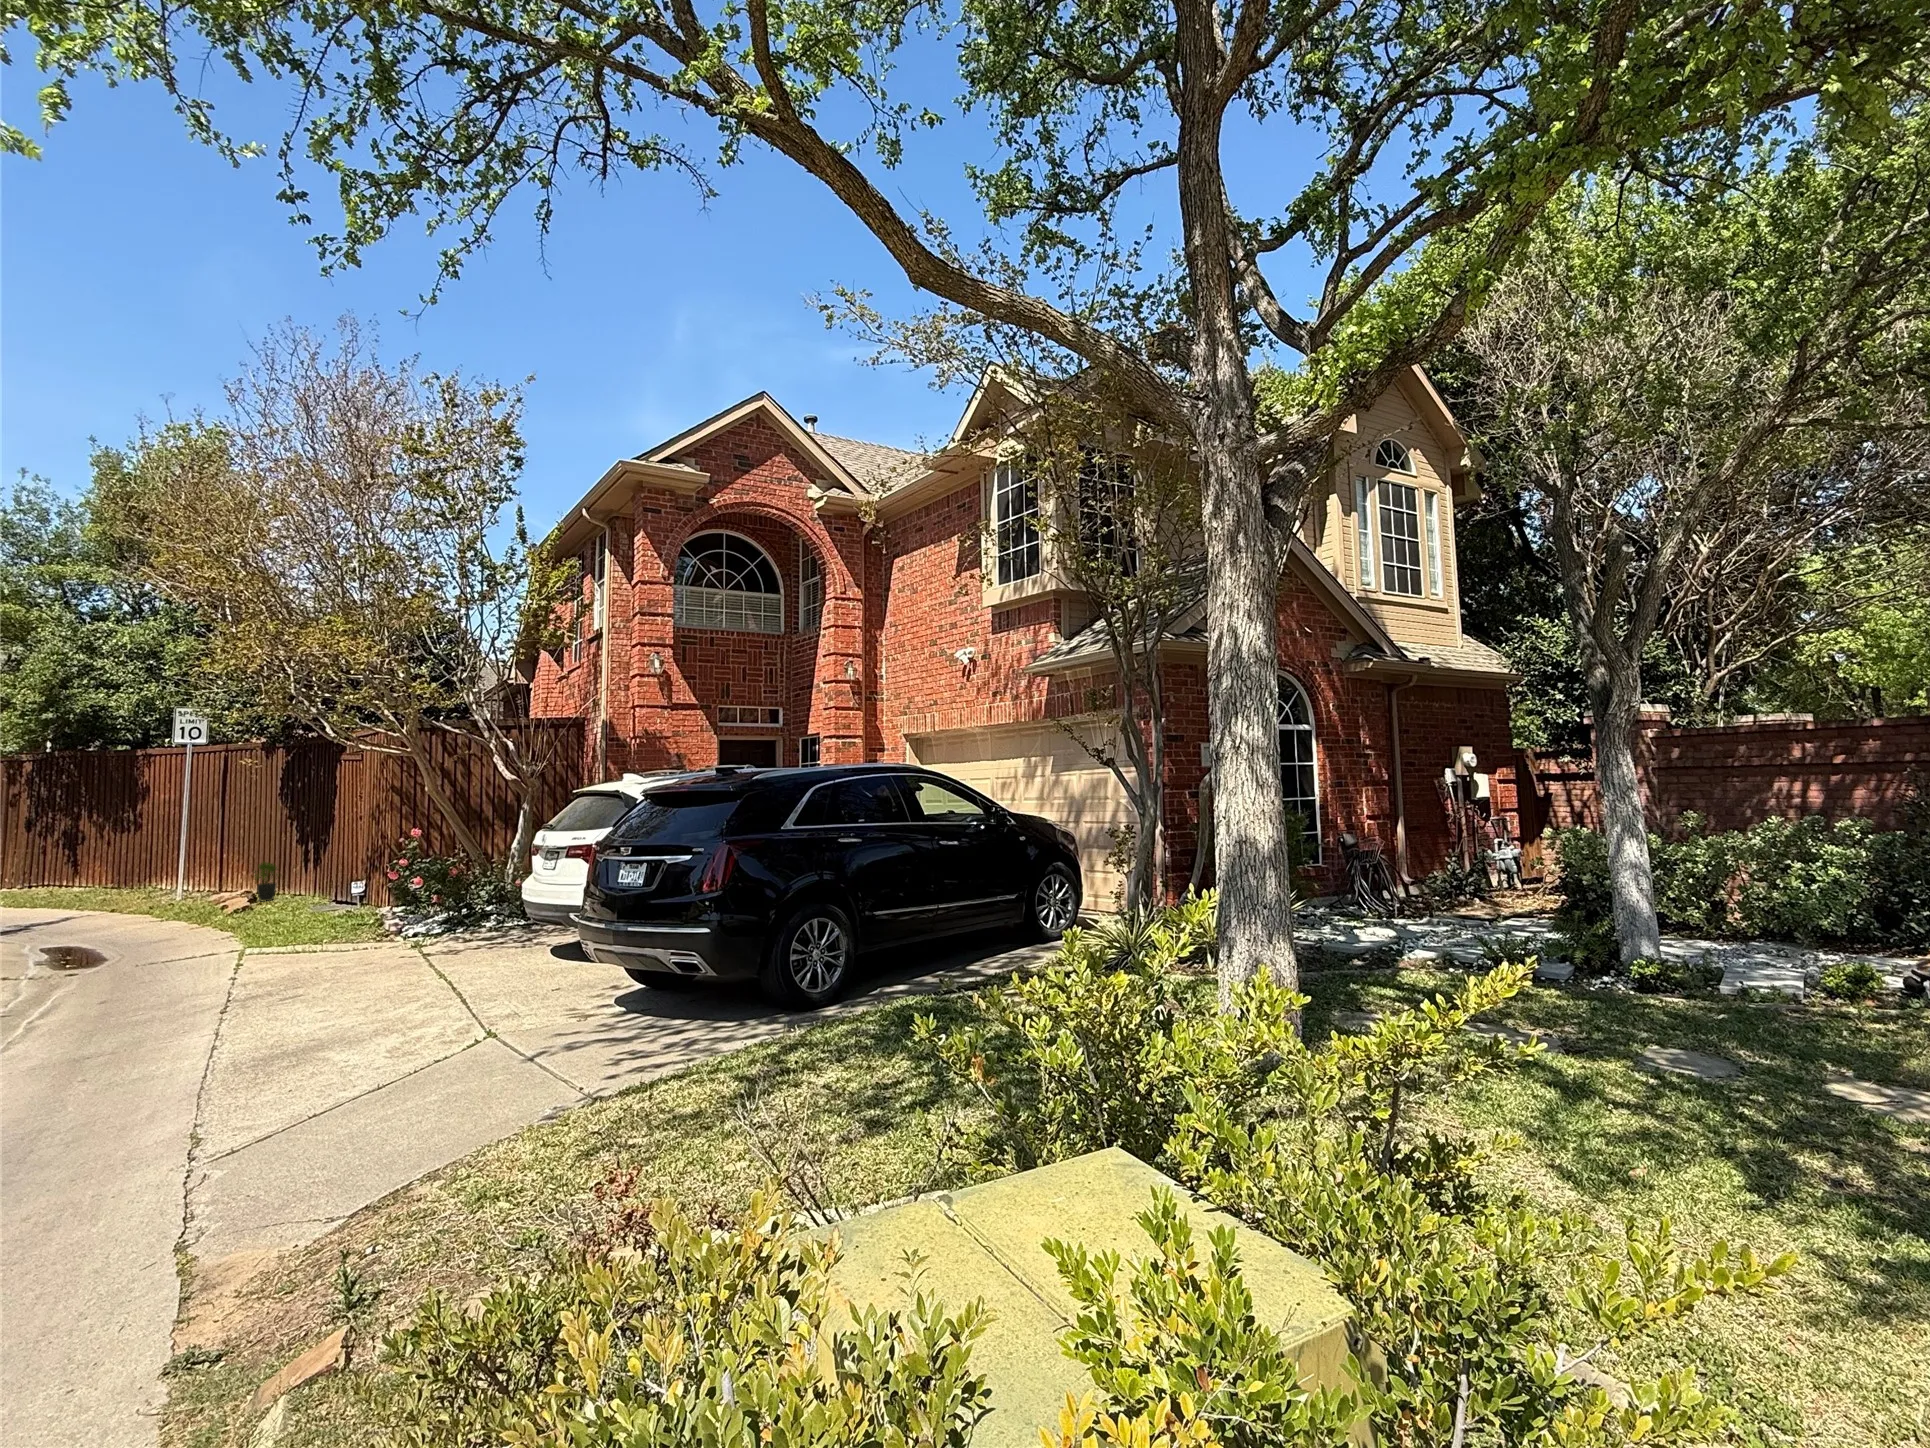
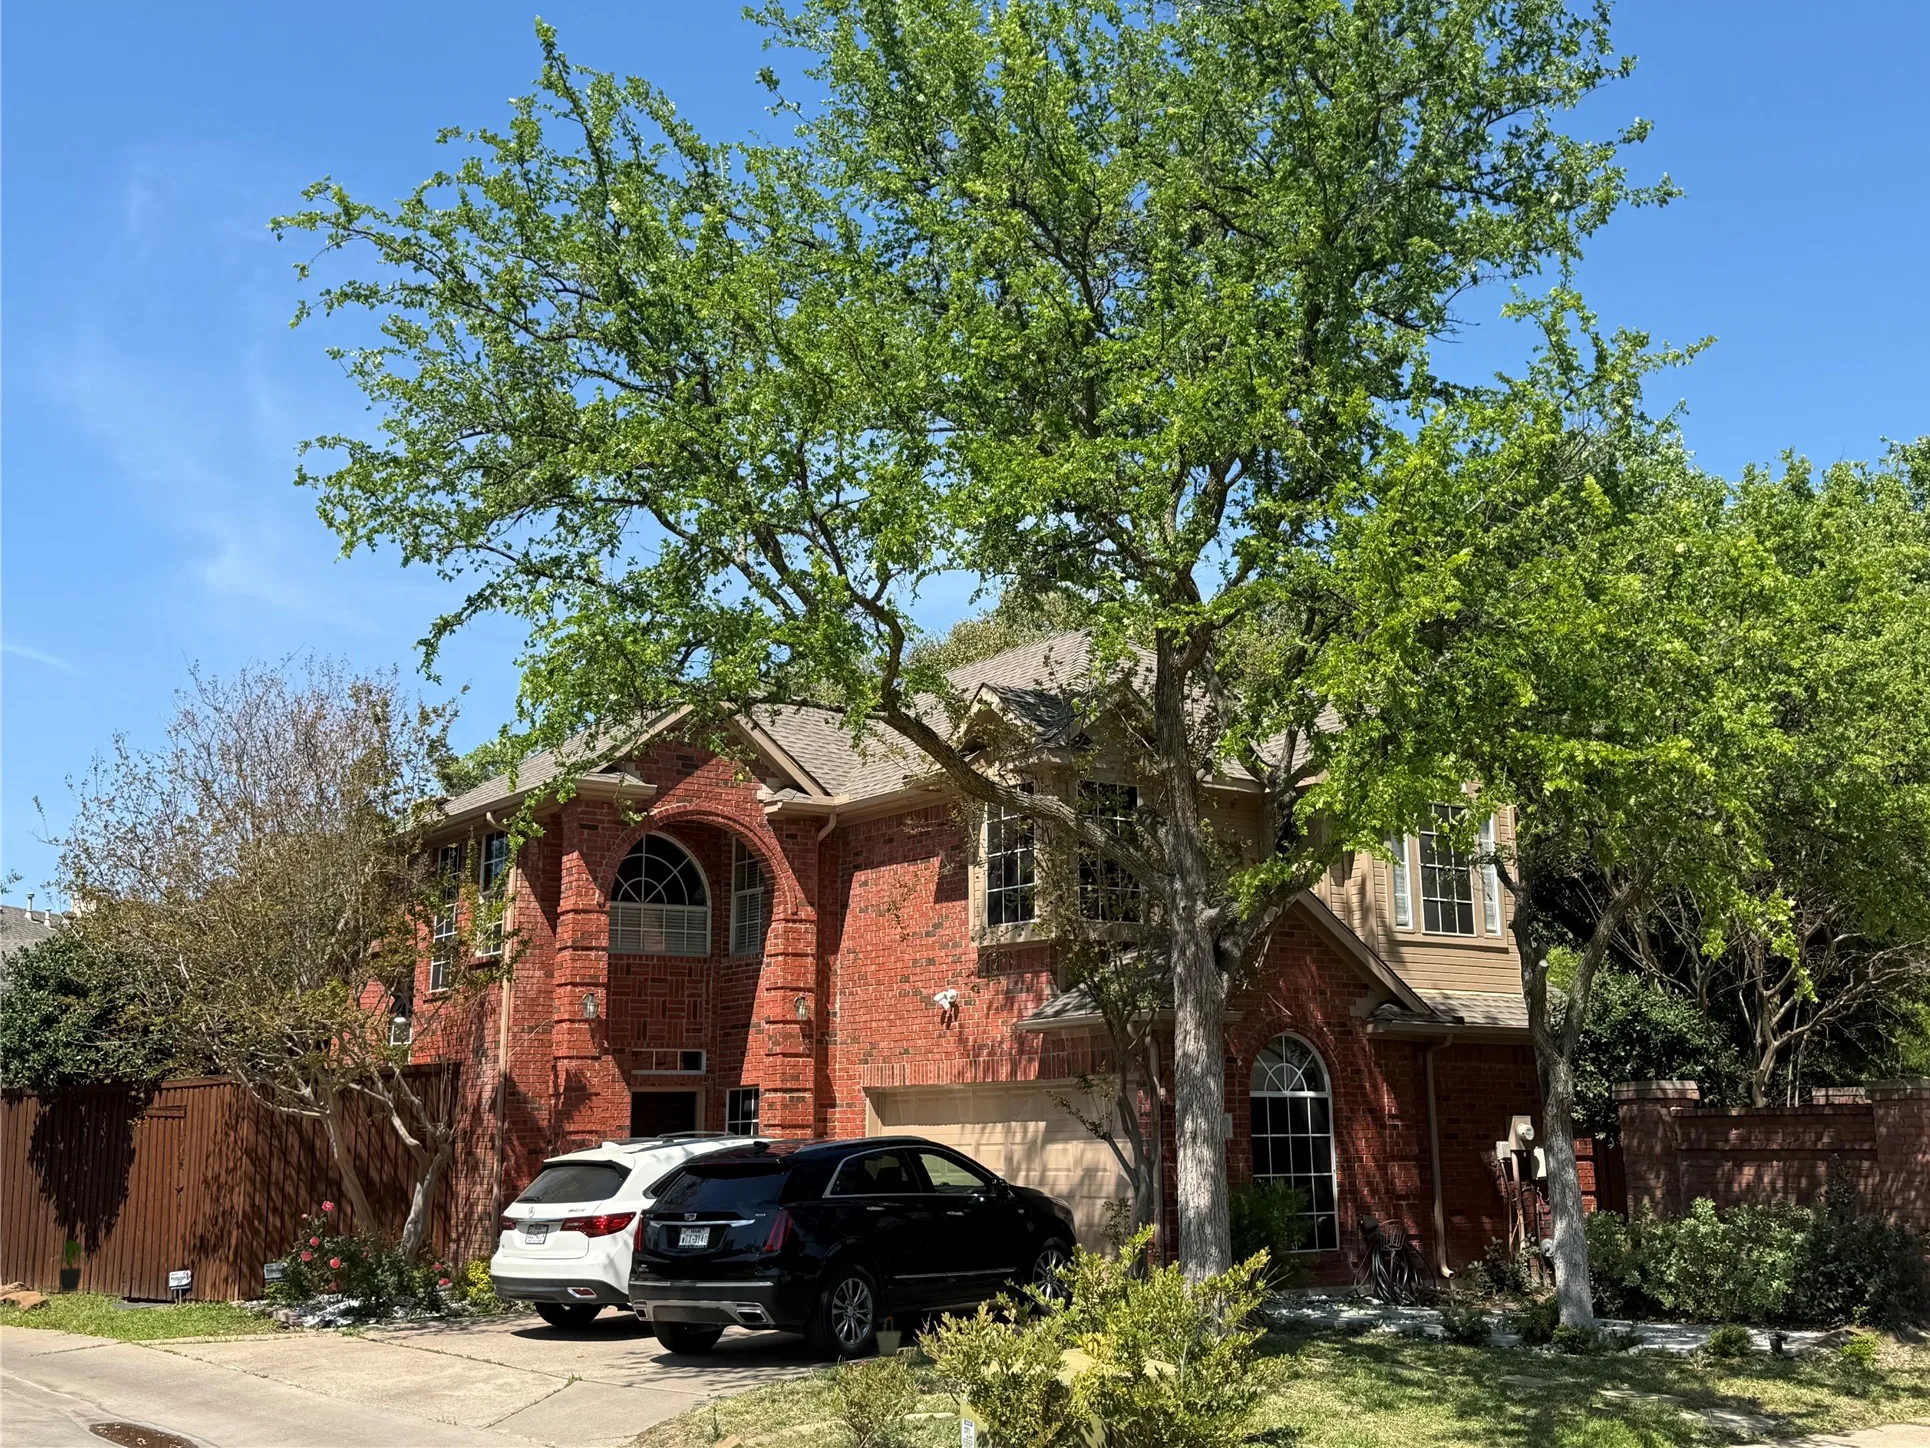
bucket: none [849,955,876,997] -> present [876,1317,901,1356]

